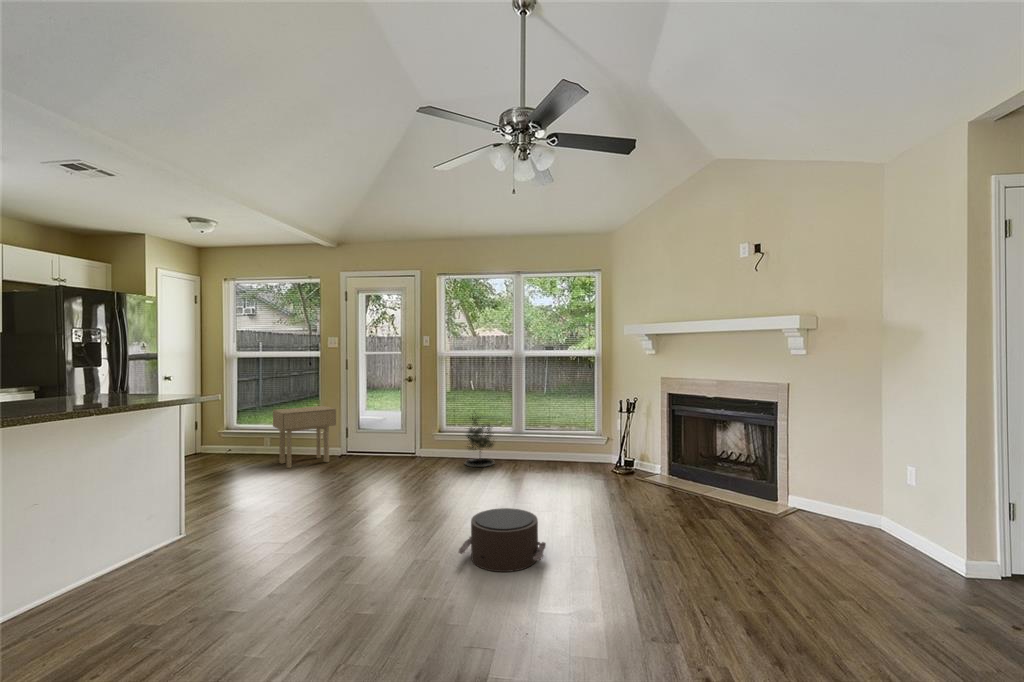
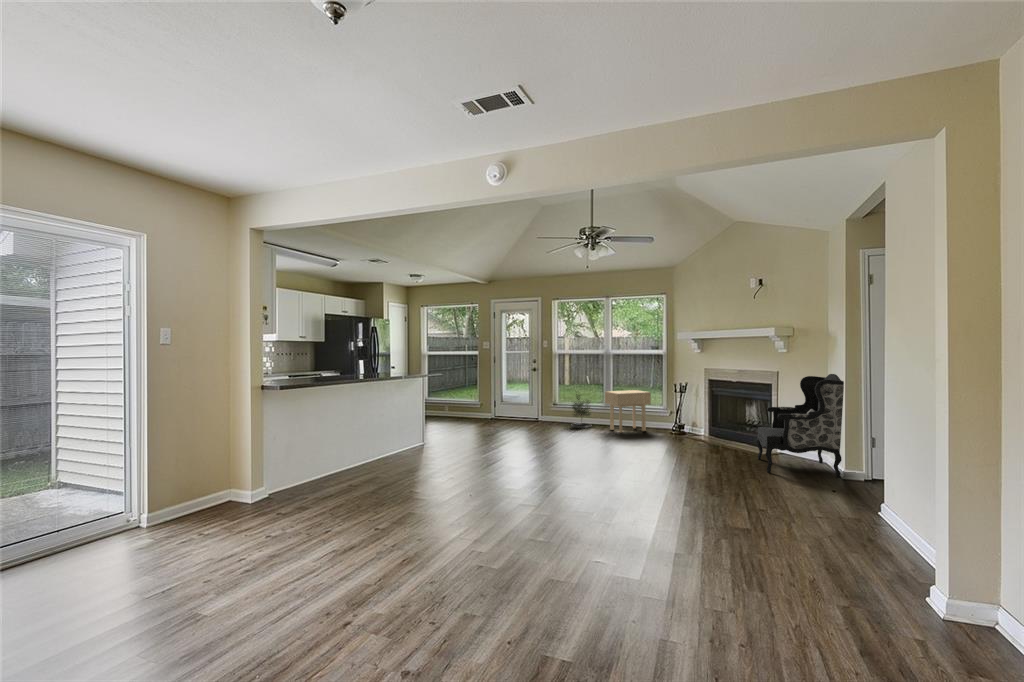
armchair: none [772,389,943,566] -> present [756,374,844,477]
side table: present [273,406,336,468] -> present [605,390,651,433]
pouf: present [458,508,546,572] -> none [558,437,606,464]

